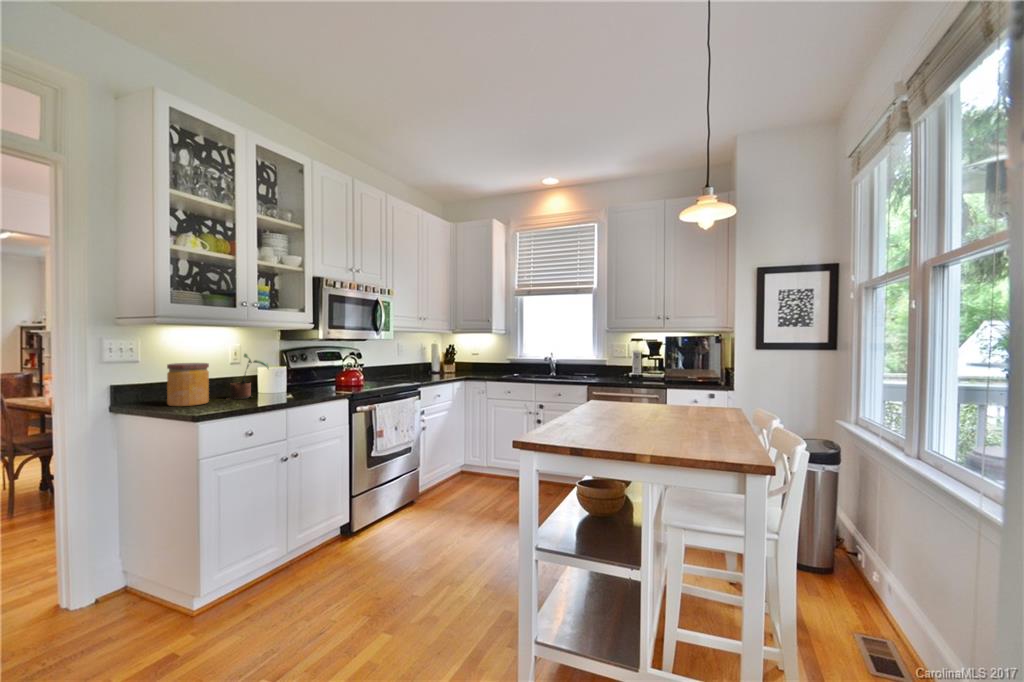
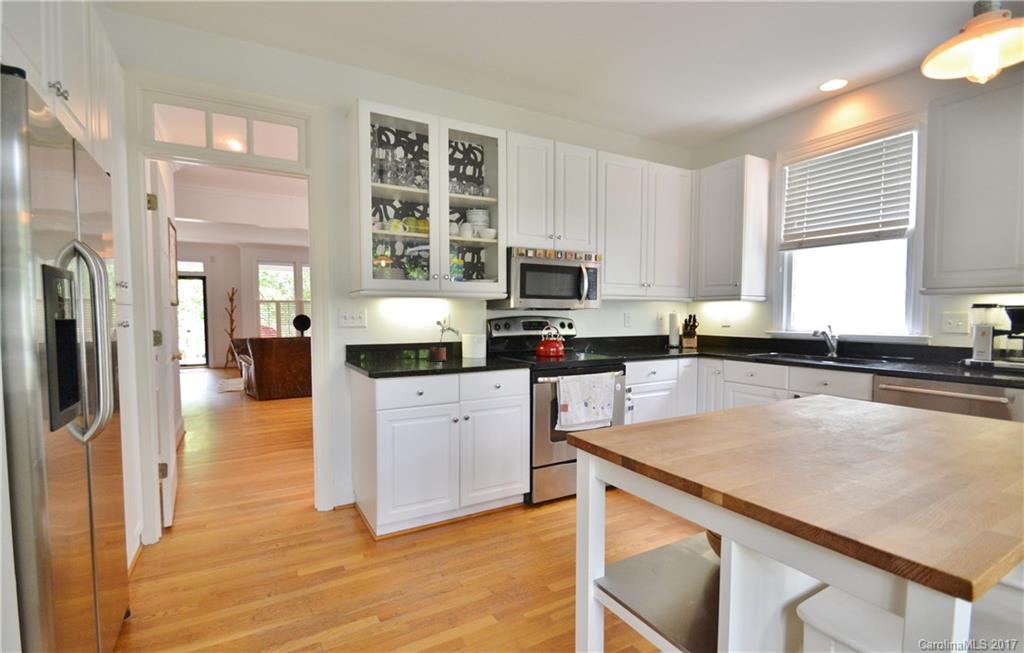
jar: present [167,363,209,406] -> none [380,328,408,364]

